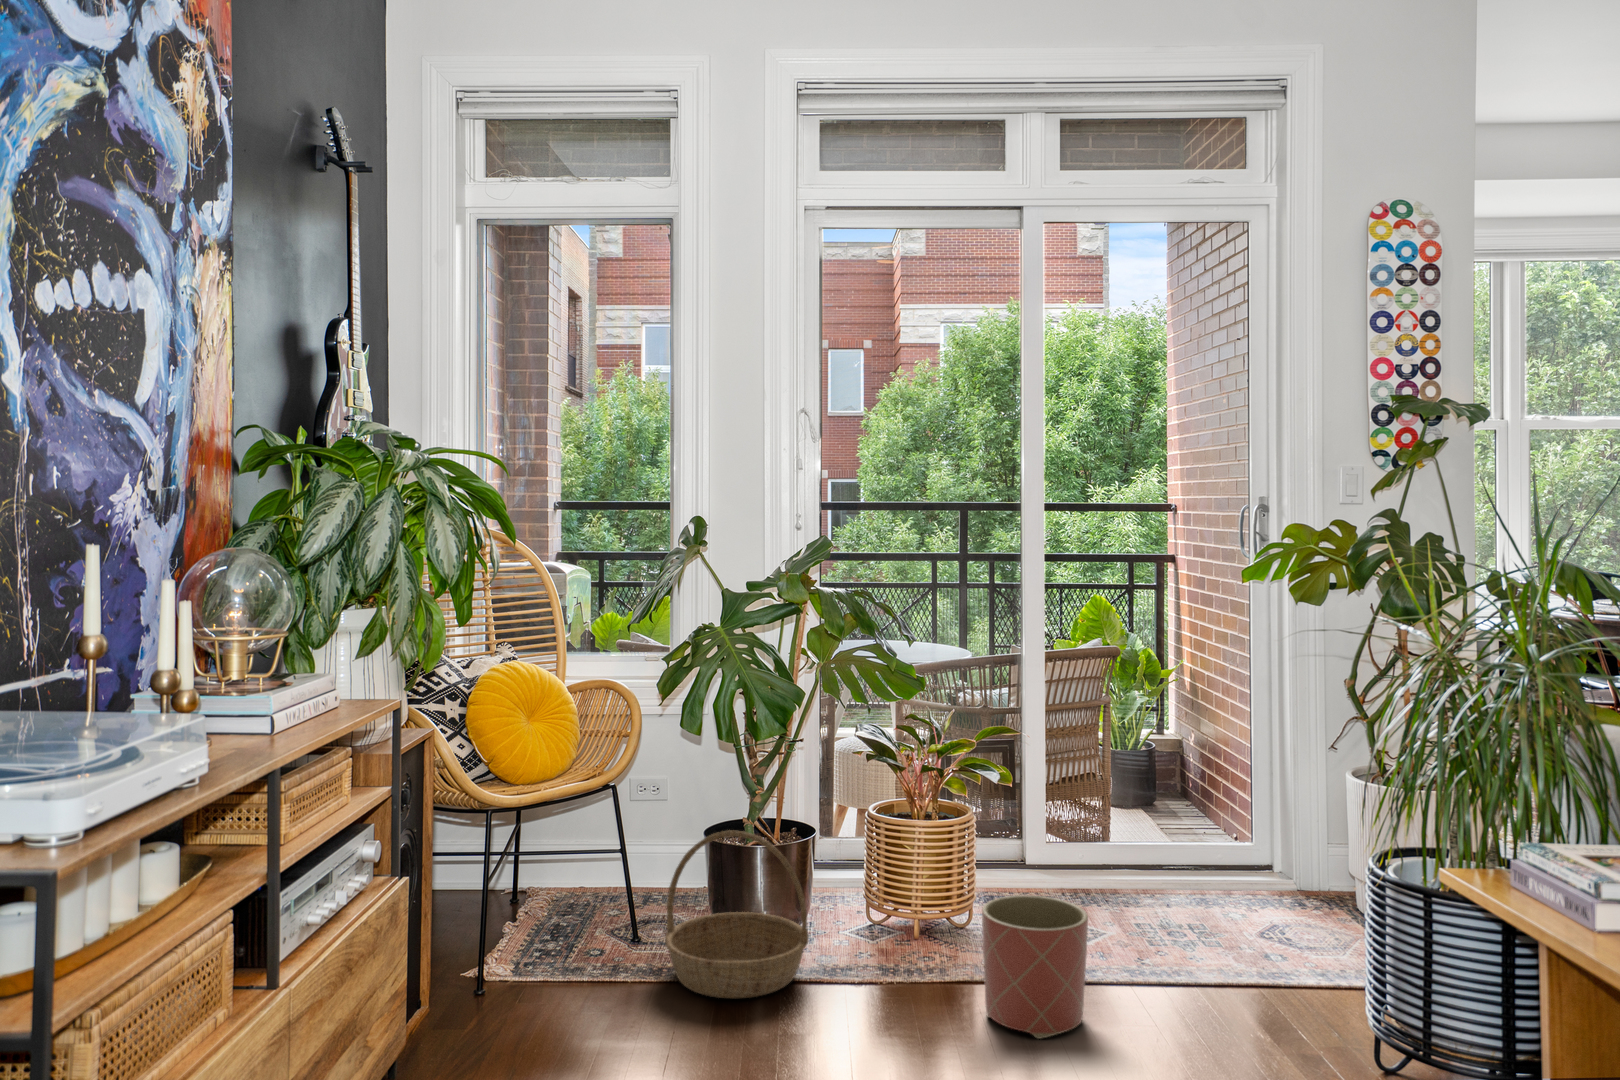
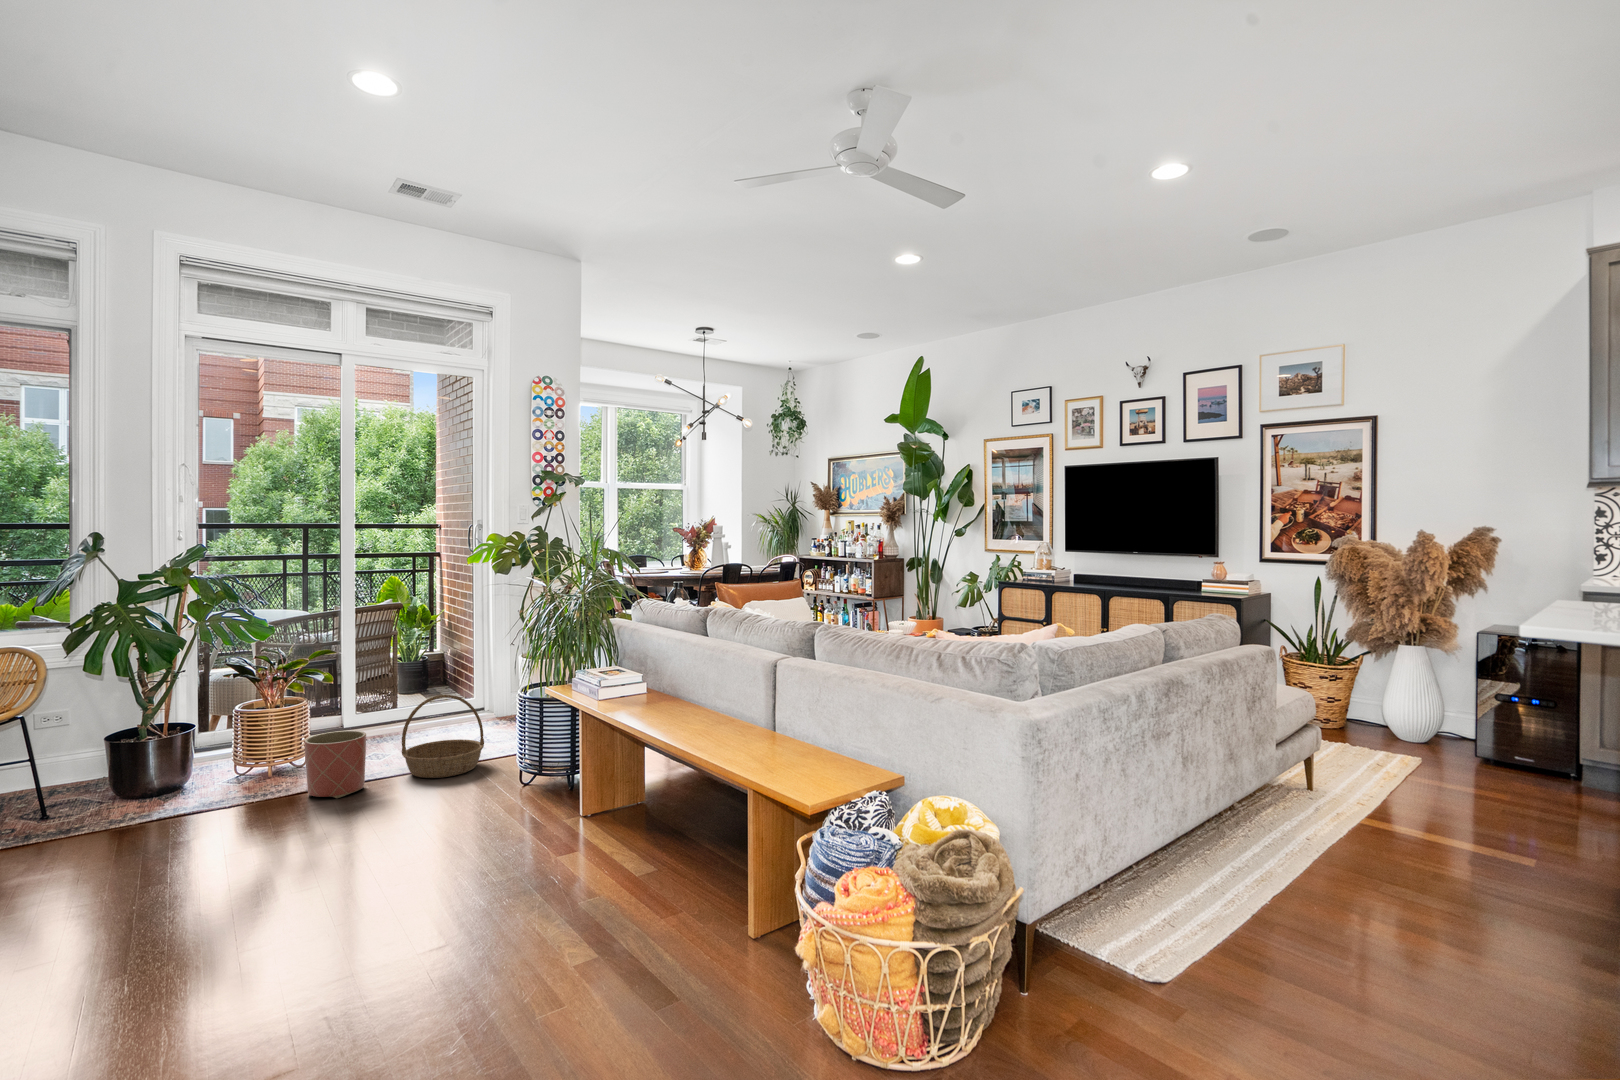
basket: present [665,830,808,998] -> present [402,695,484,778]

